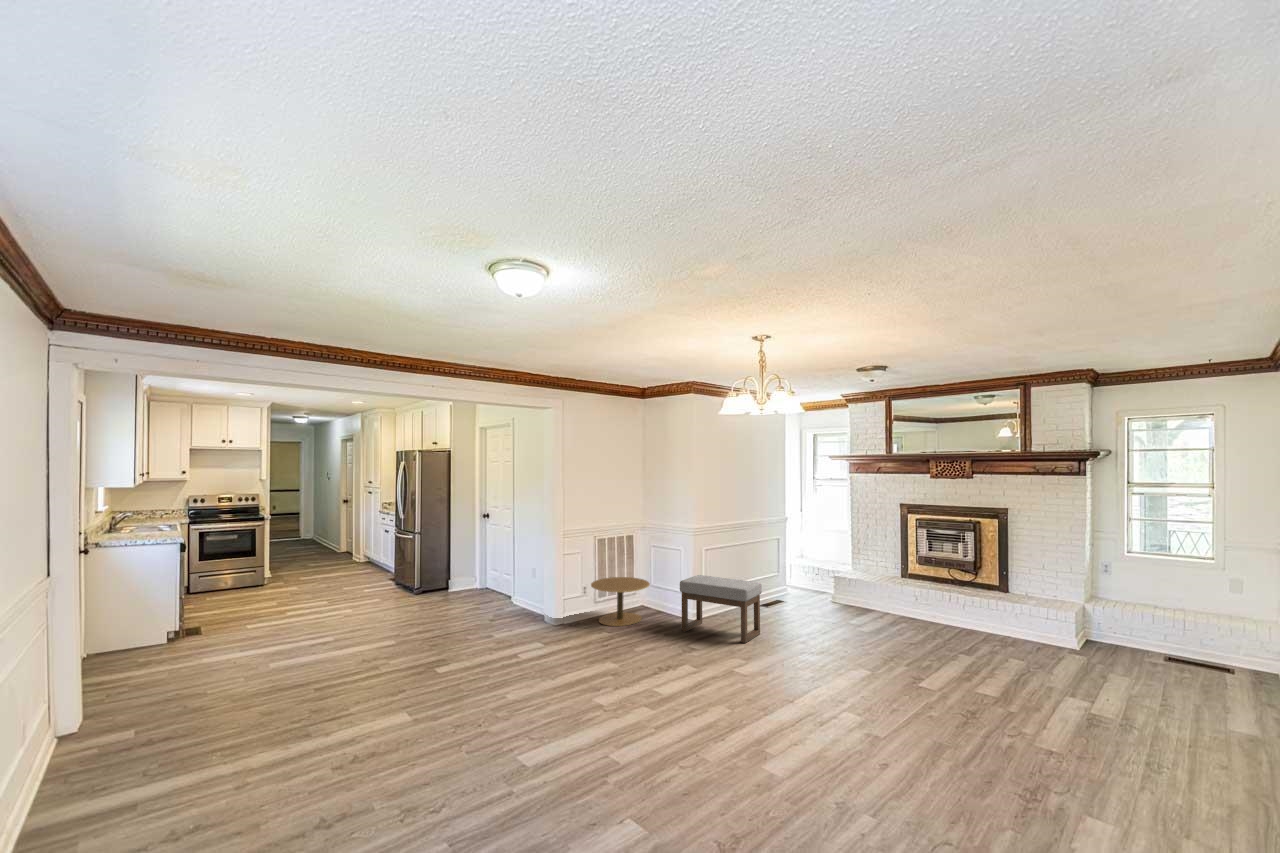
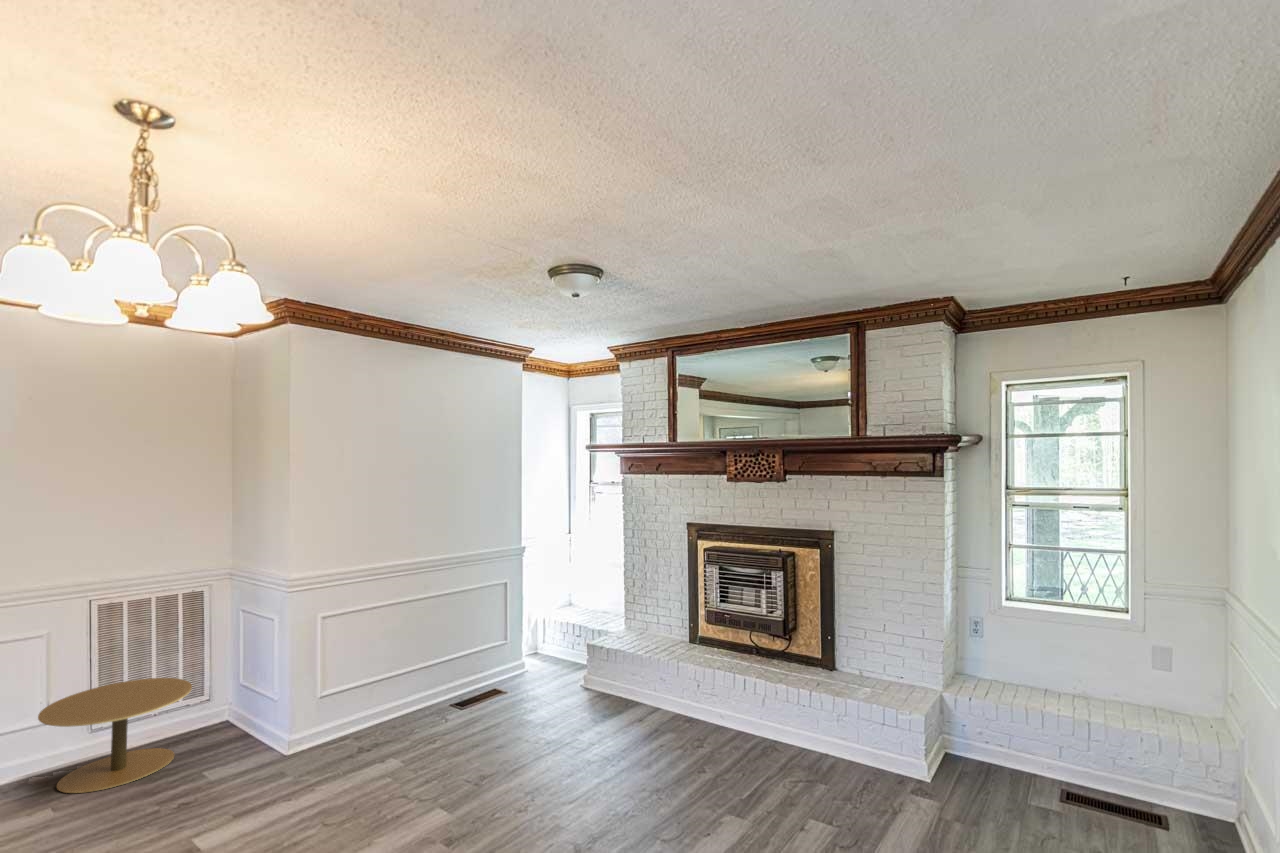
ottoman: present [680,575,762,643] -> none [213,673,379,827]

